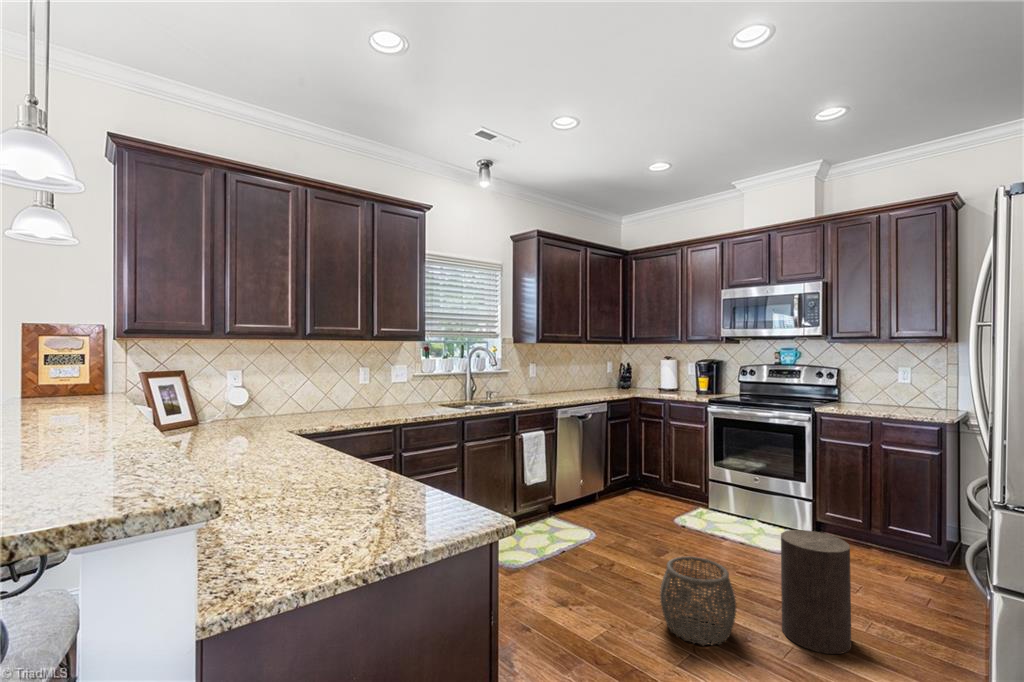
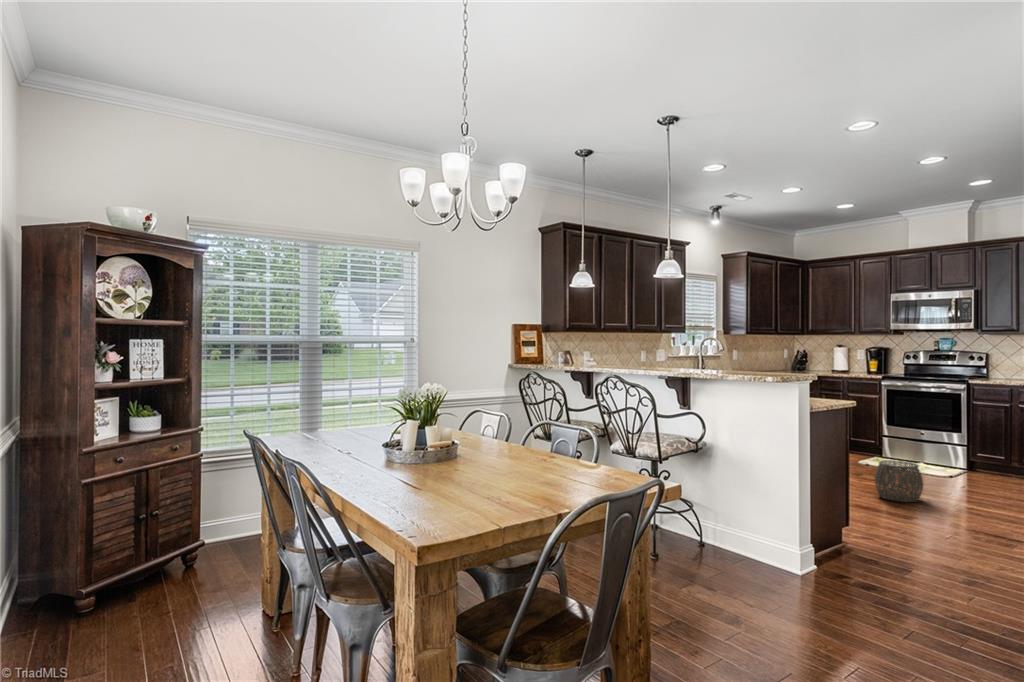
stool: present [781,530,851,654] -> none [950,445,993,506]

